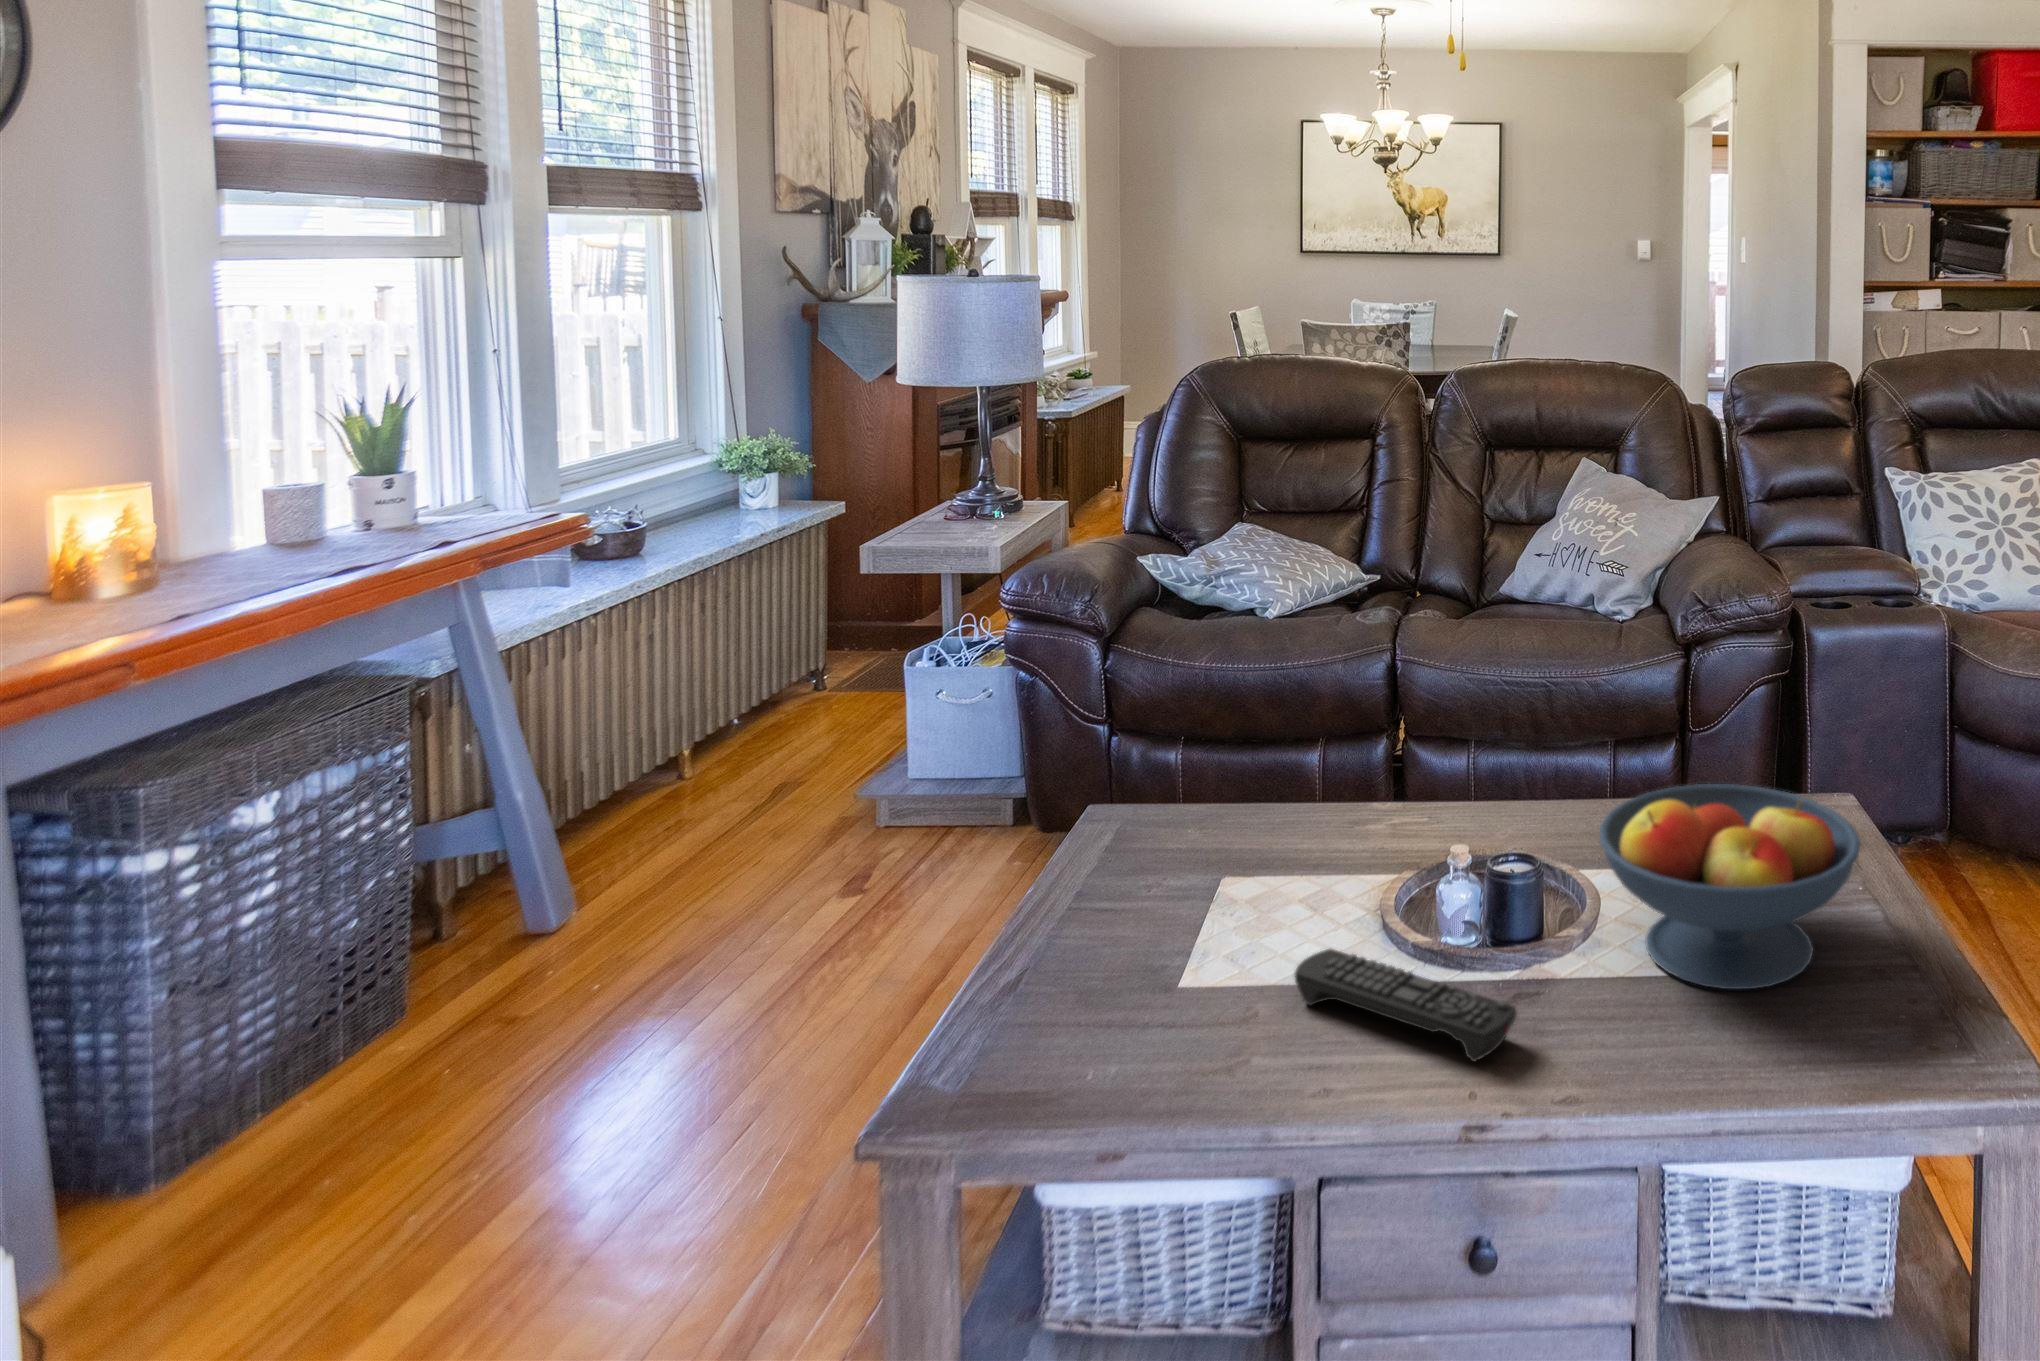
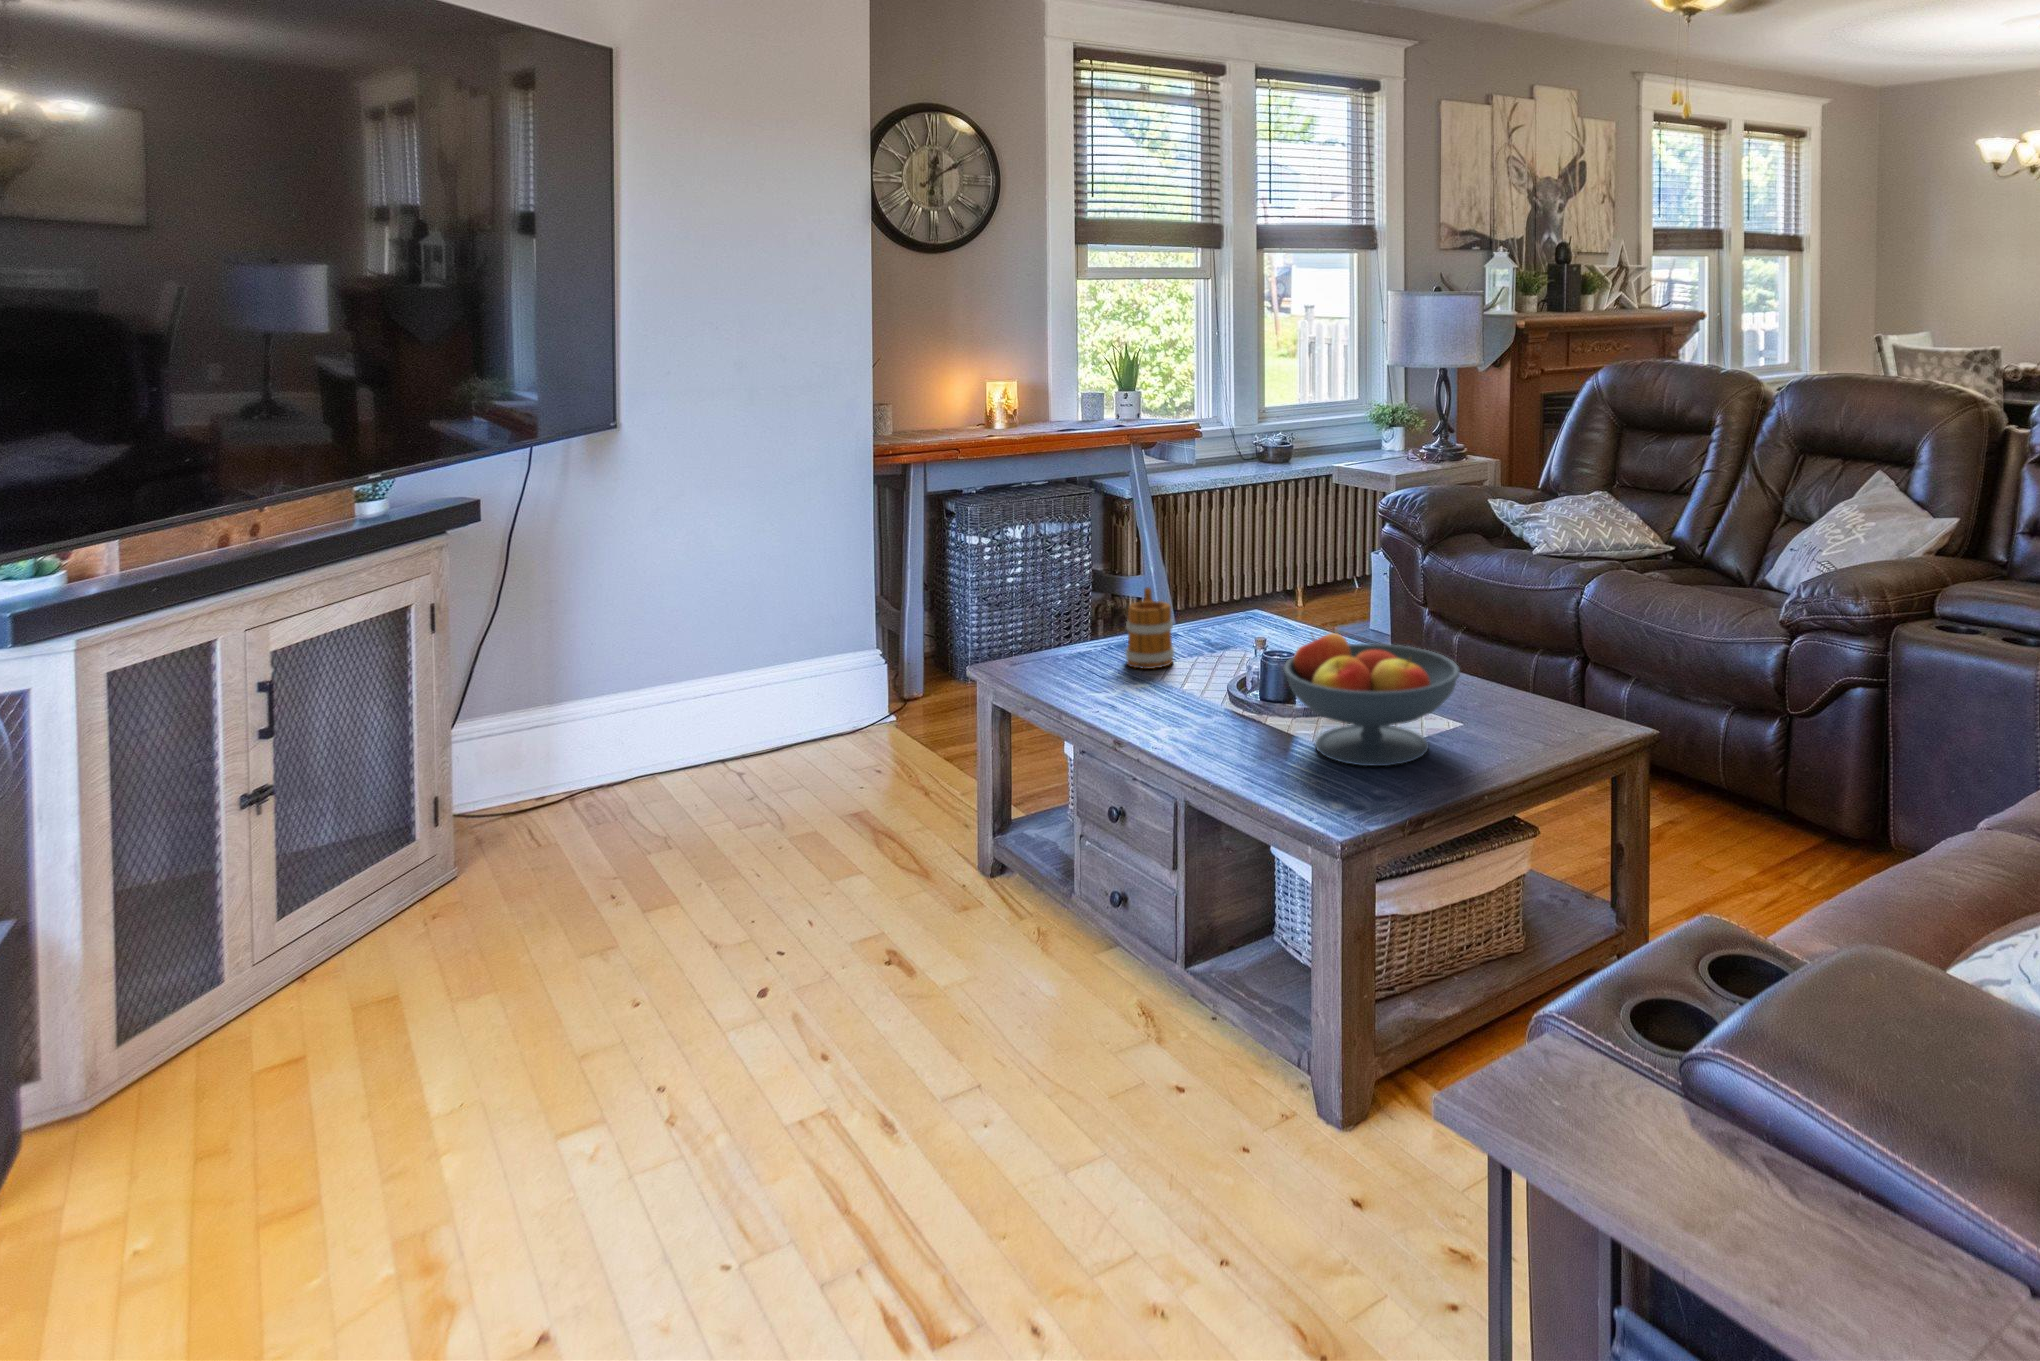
mug: none [1091,828,1206,984] -> present [1125,587,1174,669]
remote control: present [1295,949,1517,1062] -> none [1160,672,1200,731]

